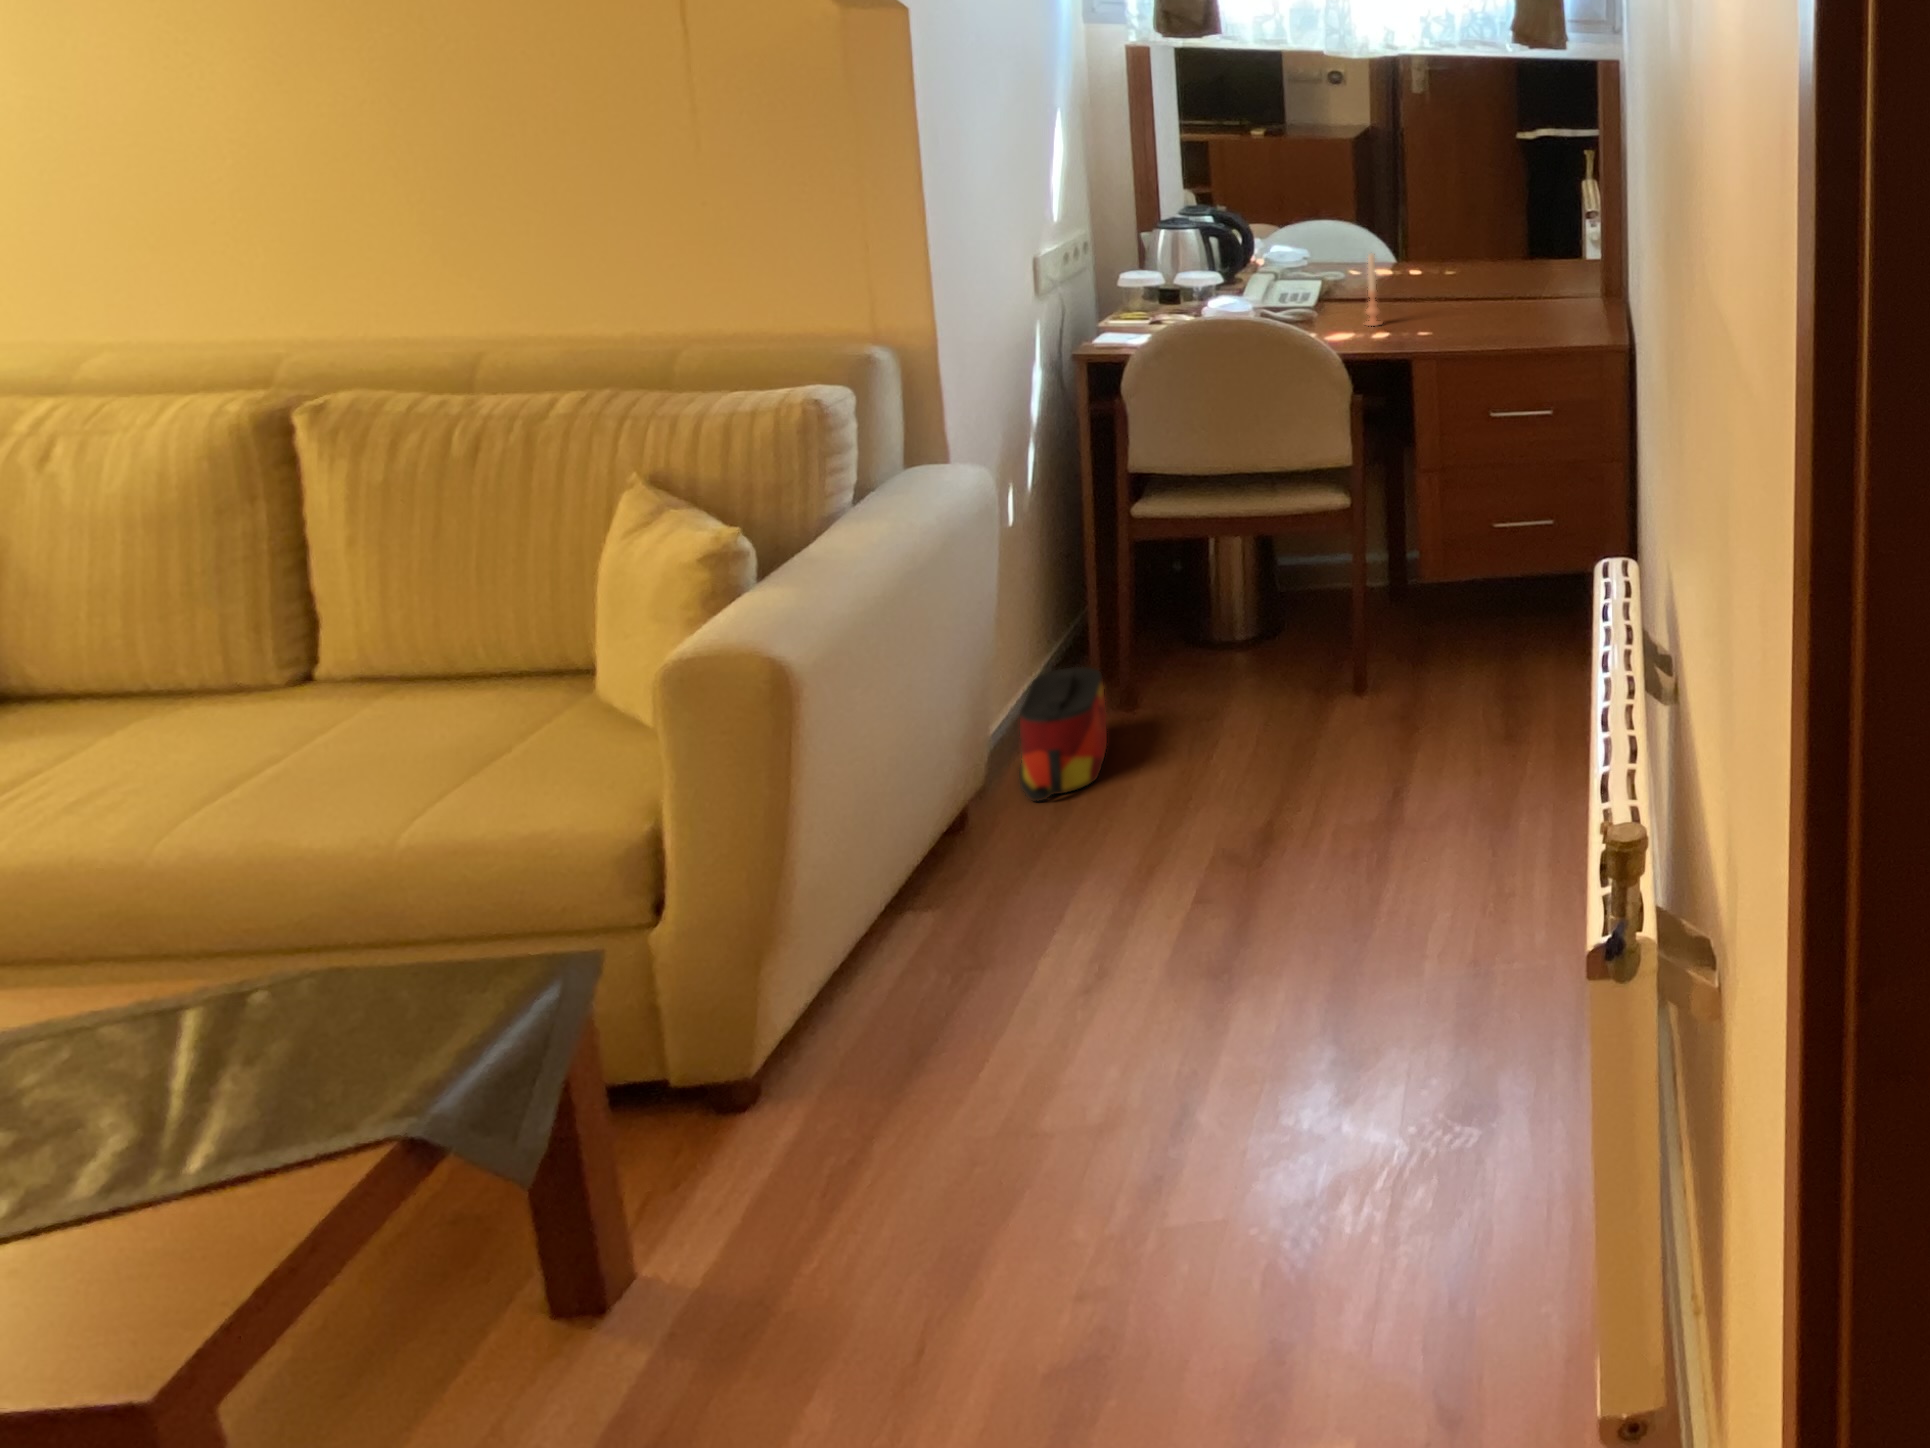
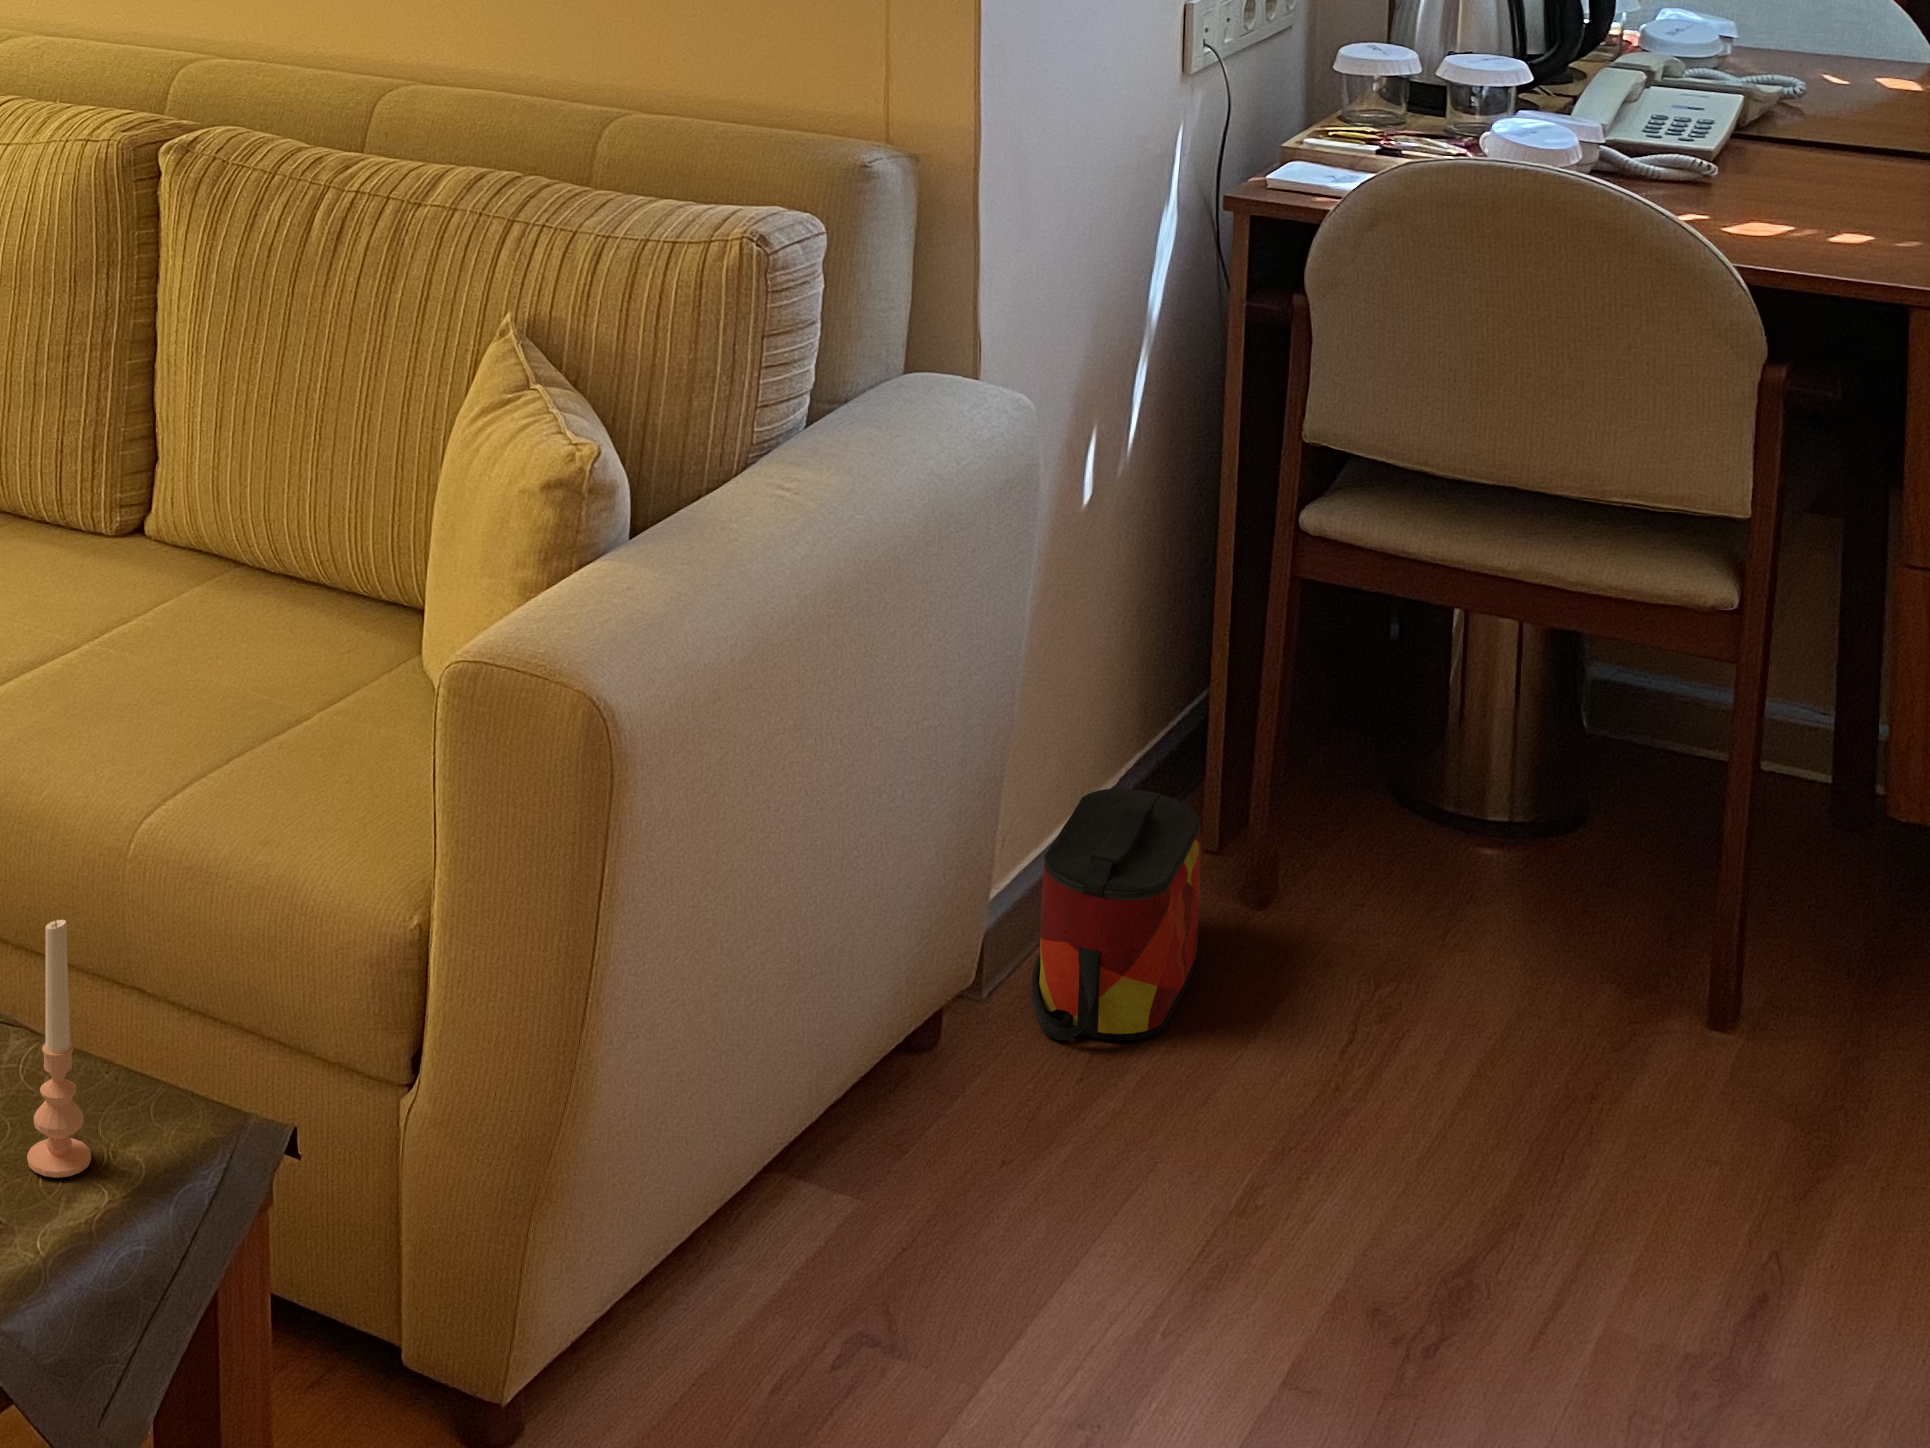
candle: present [1366,254,1381,326] -> present [27,919,91,1178]

